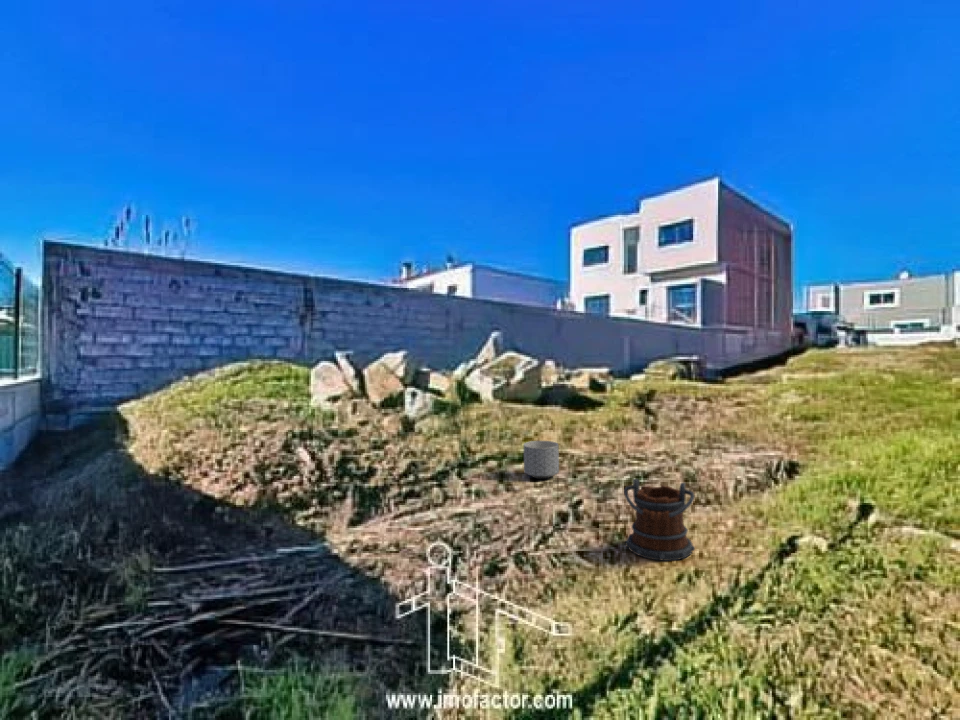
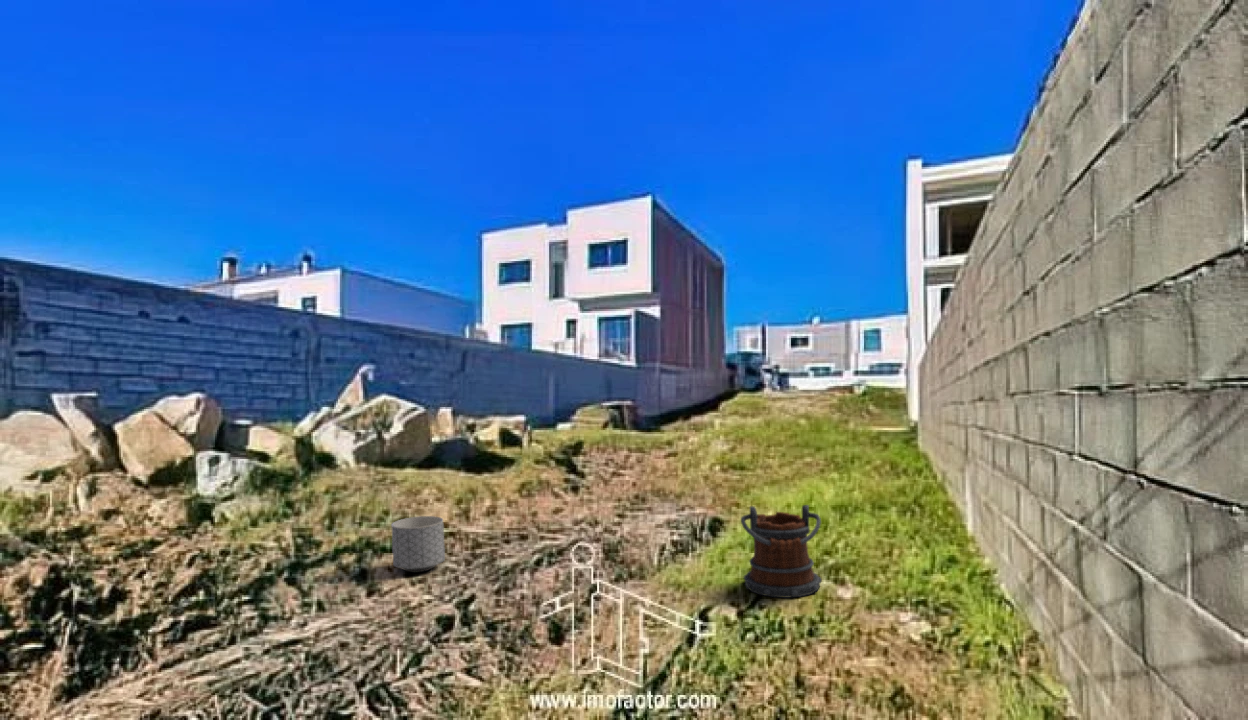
bucket: present [624,479,695,561] -> present [741,505,822,598]

